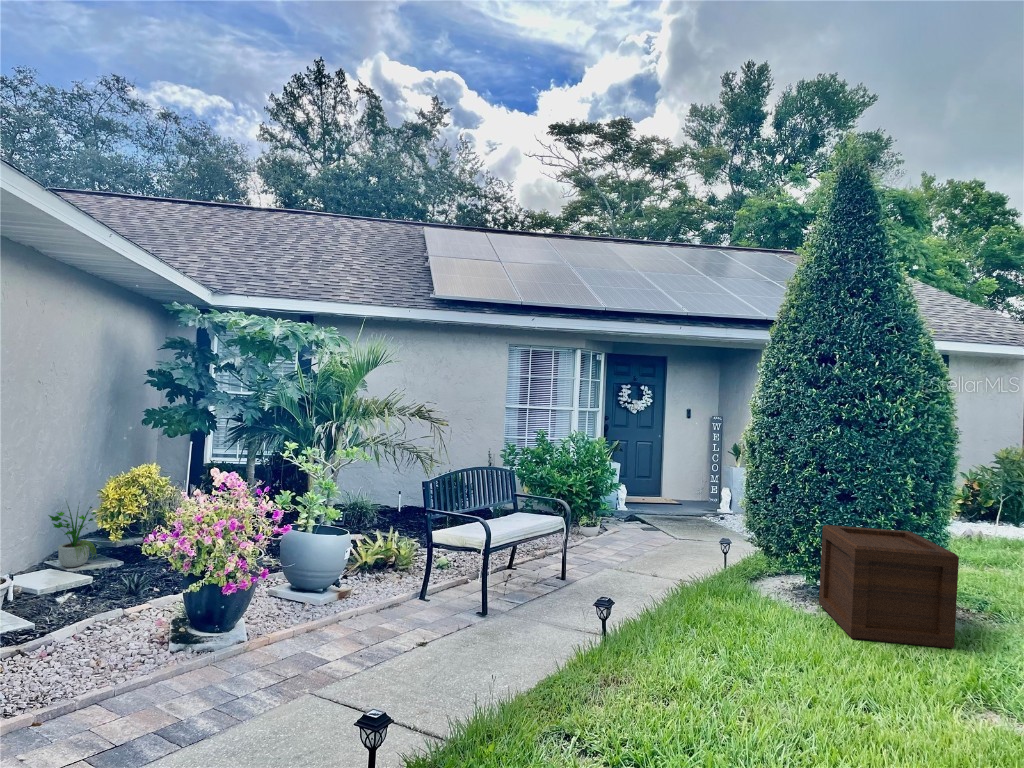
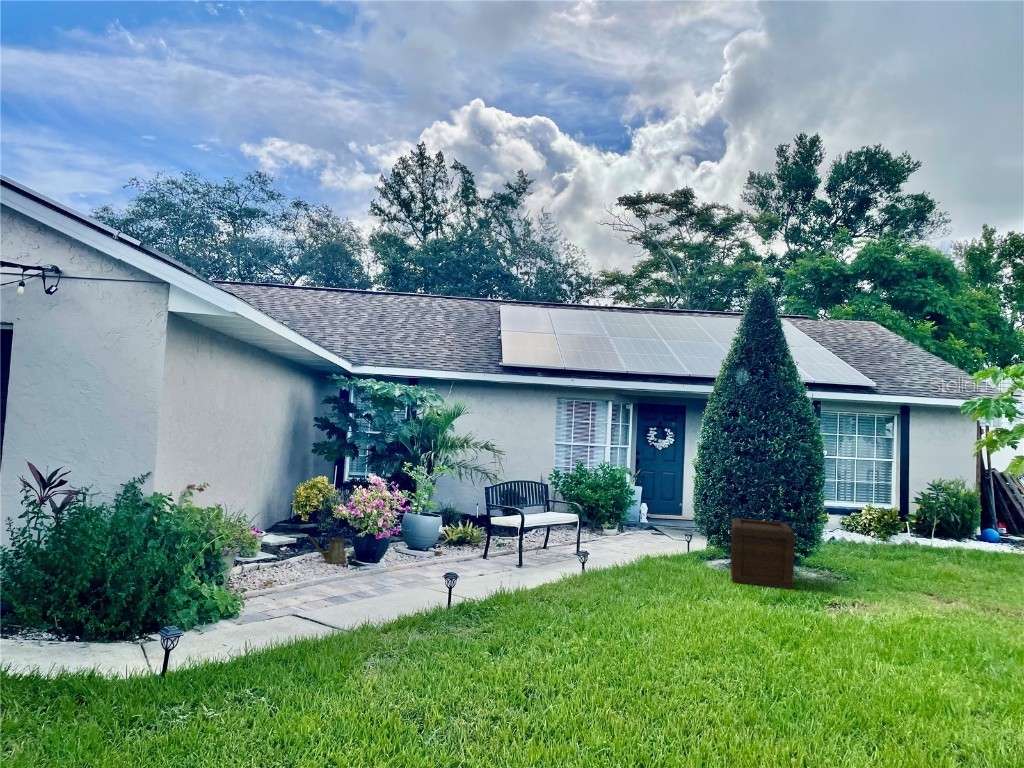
potted plant: present [48,506,97,567] -> none [268,492,293,535]
watering can: none [84,591,181,643] -> present [307,536,352,564]

